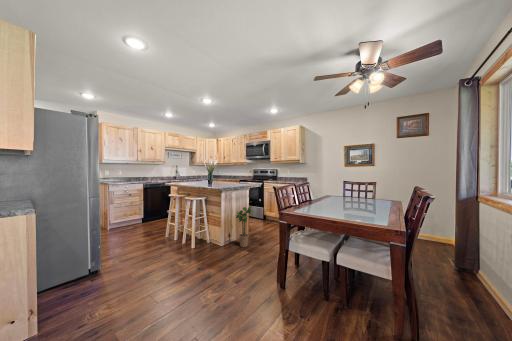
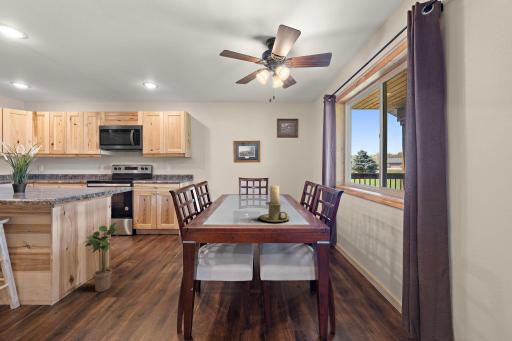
candle holder: none [343,188,373,219] -> present [259,186,290,222]

